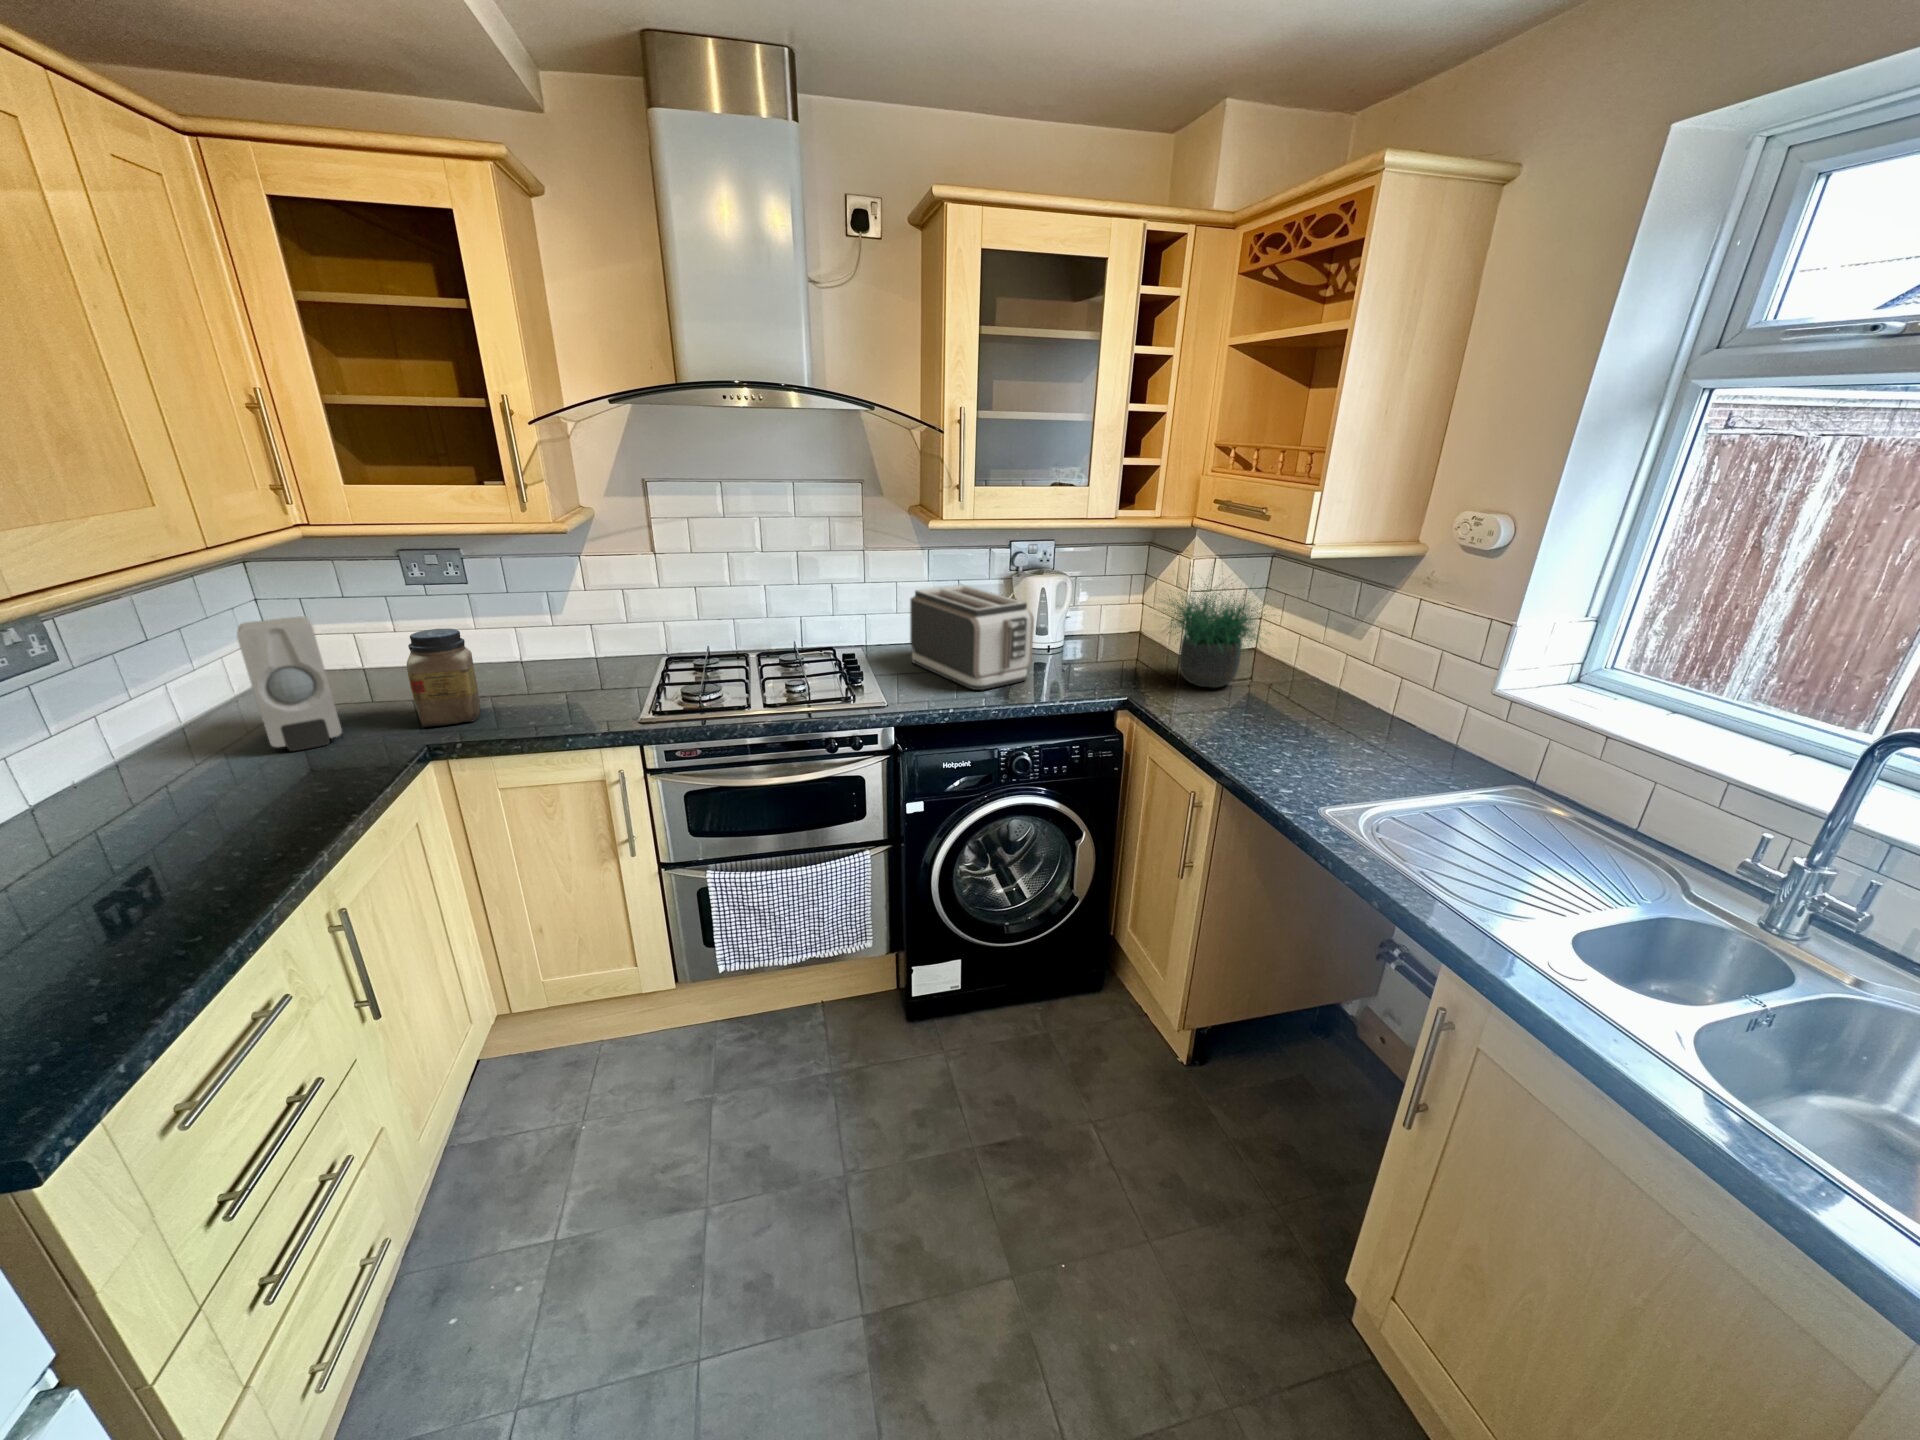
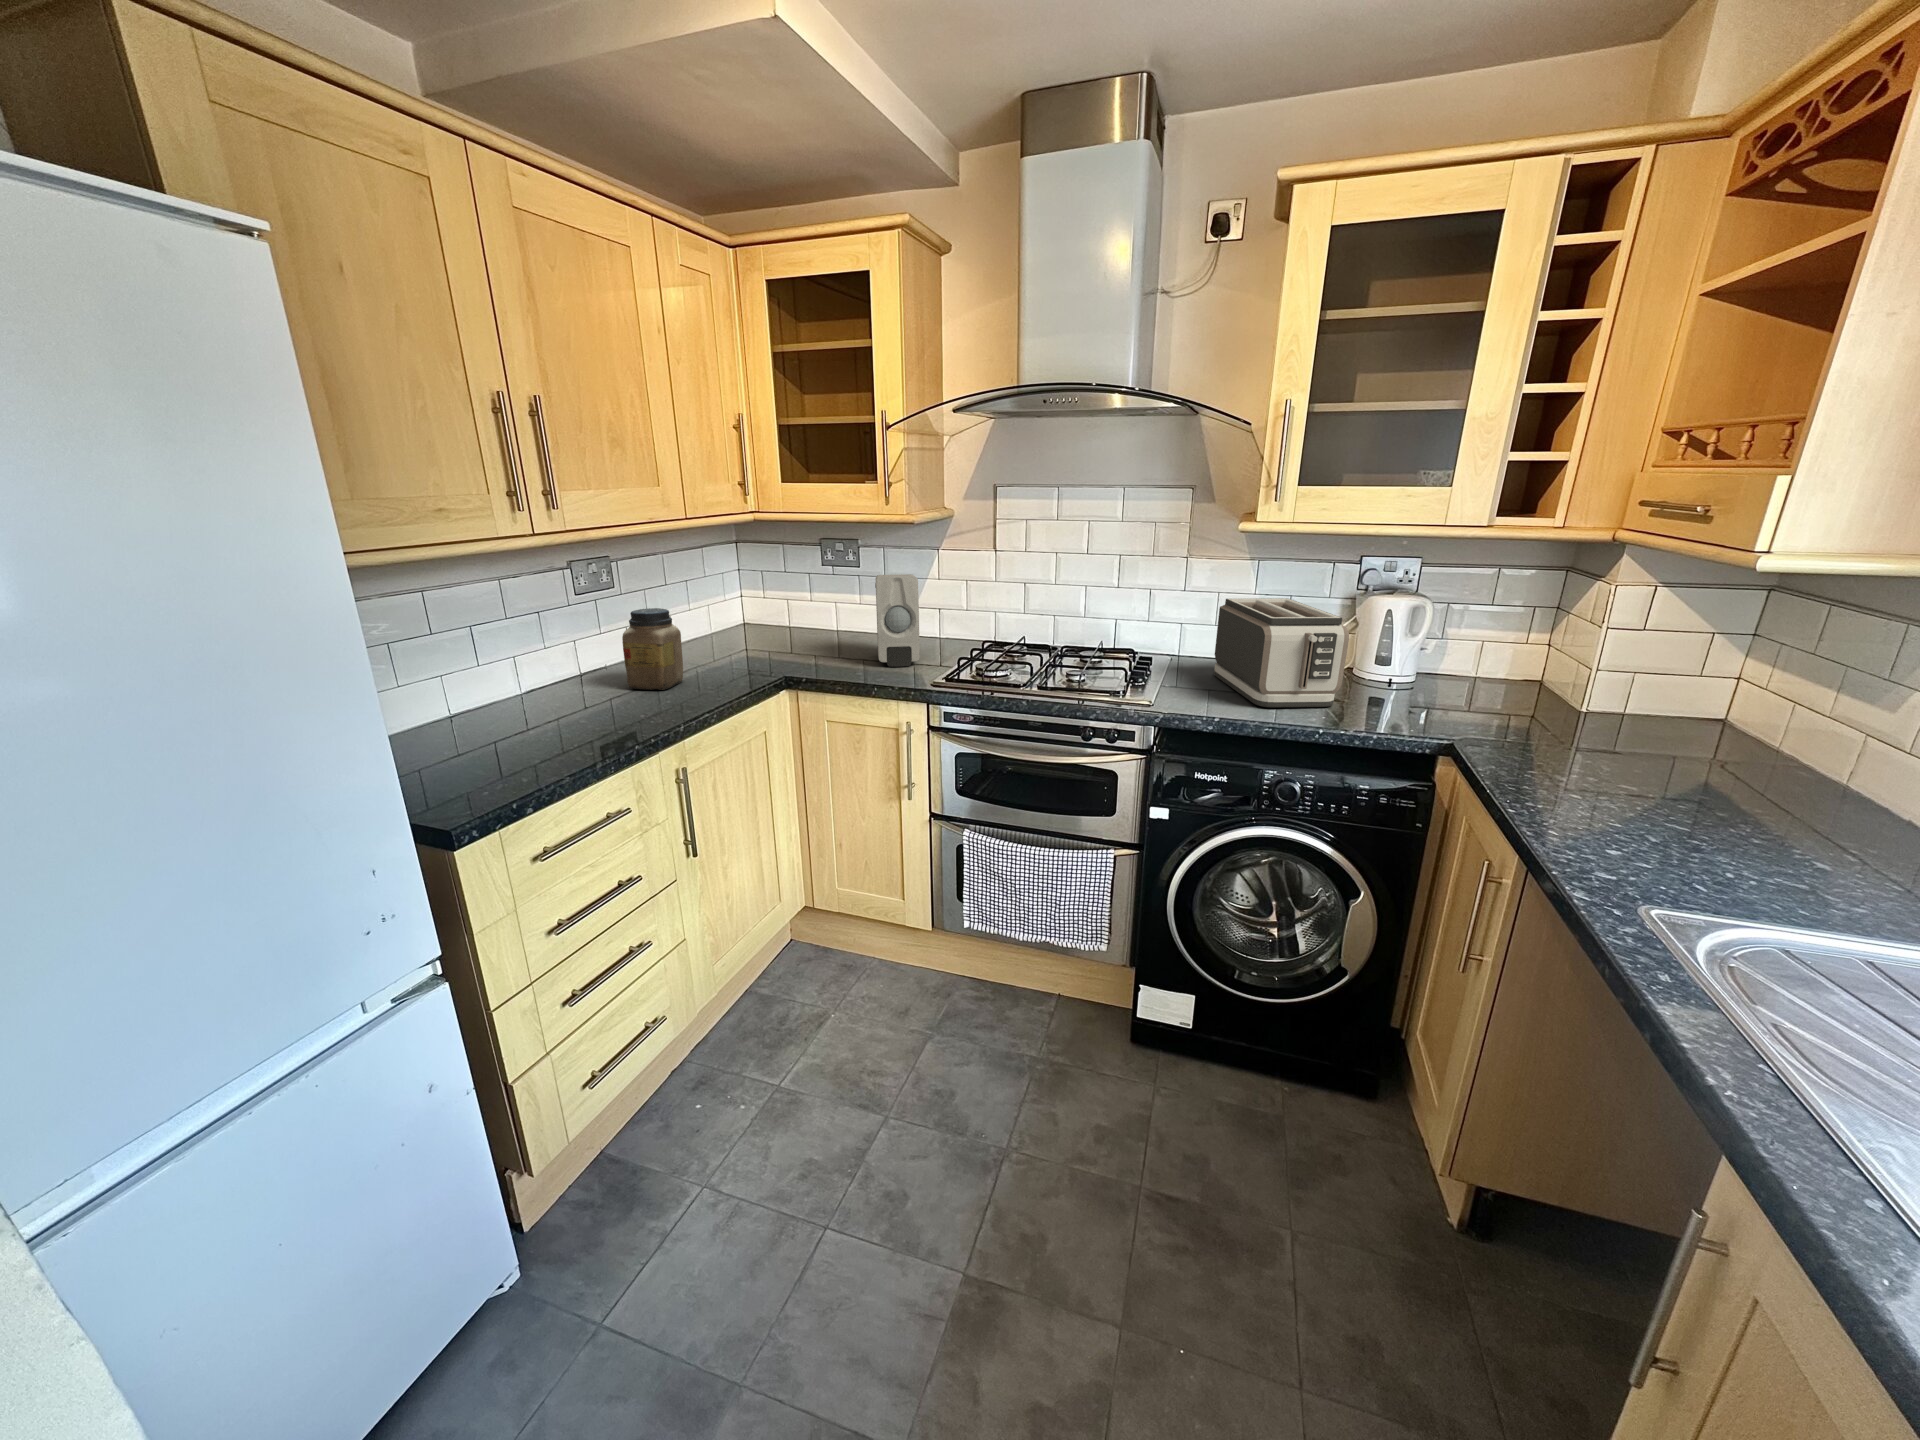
potted plant: present [1160,574,1271,688] -> none [1506,564,1763,753]
soap dispenser: present [237,617,342,751] -> present [875,574,920,667]
jar: present [407,629,481,727] -> present [622,608,683,690]

